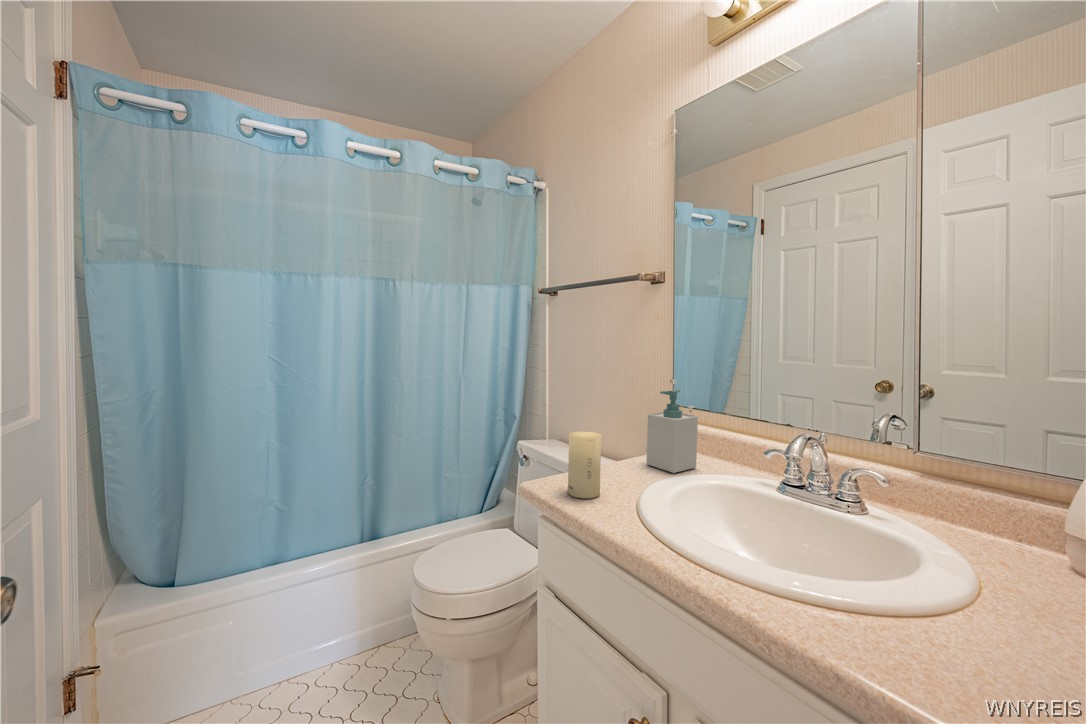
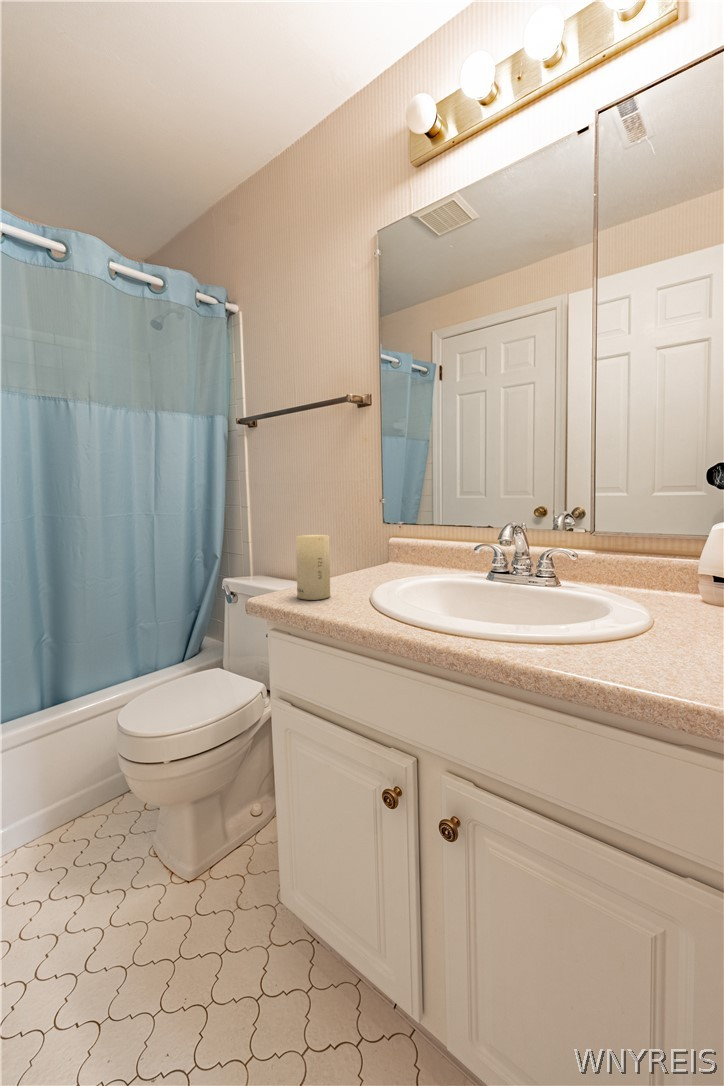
soap bottle: present [647,390,698,473] -> none [367,500,413,577]

